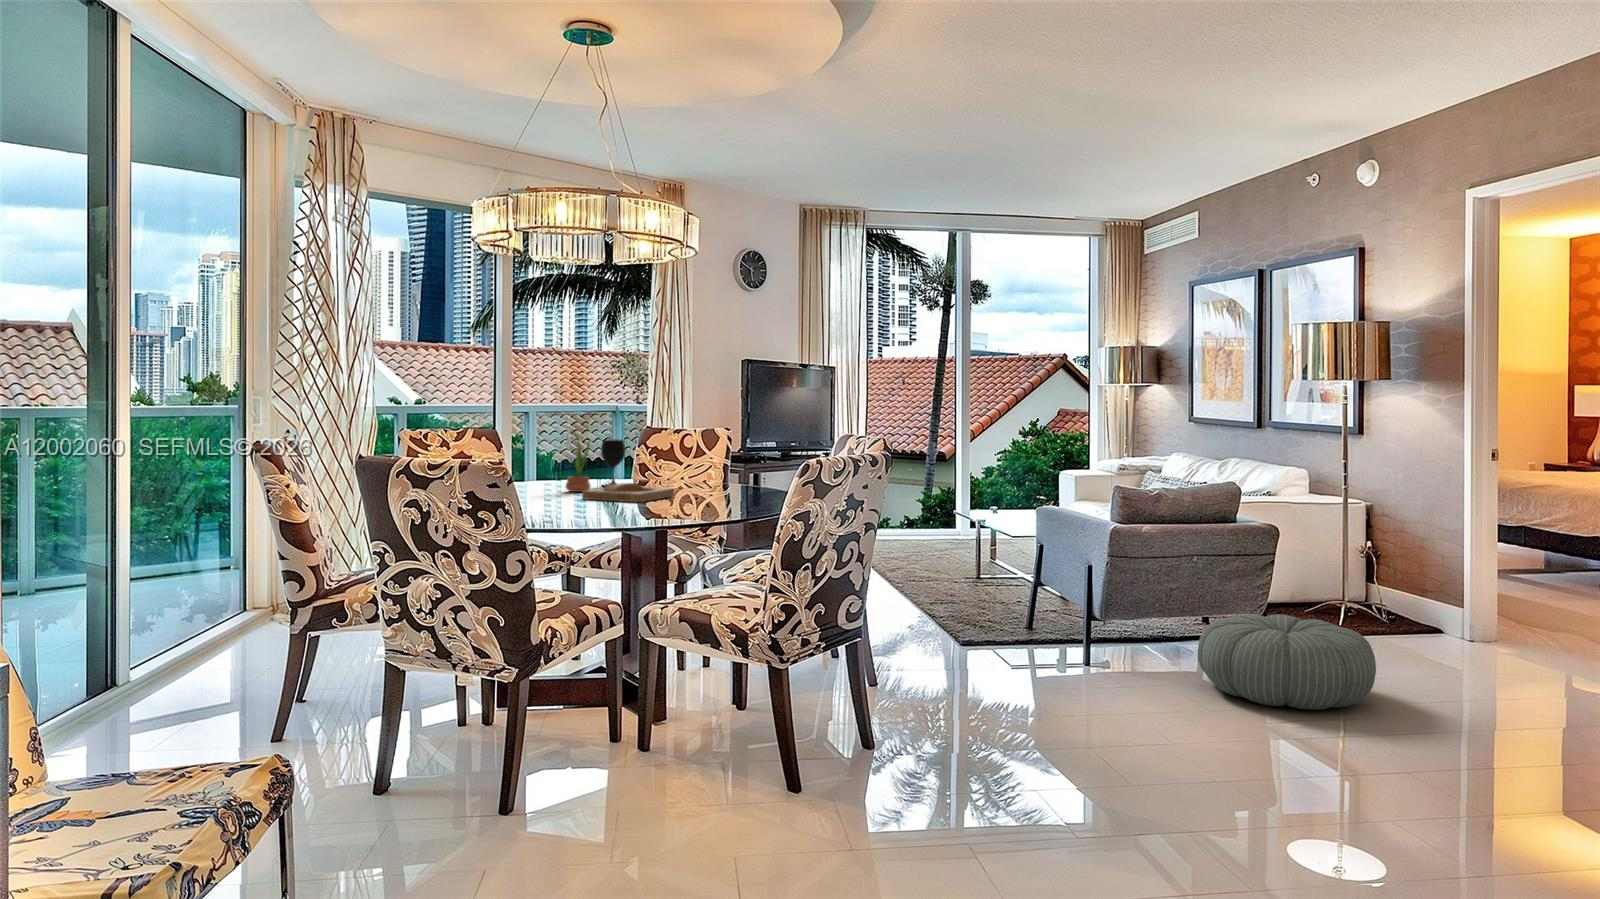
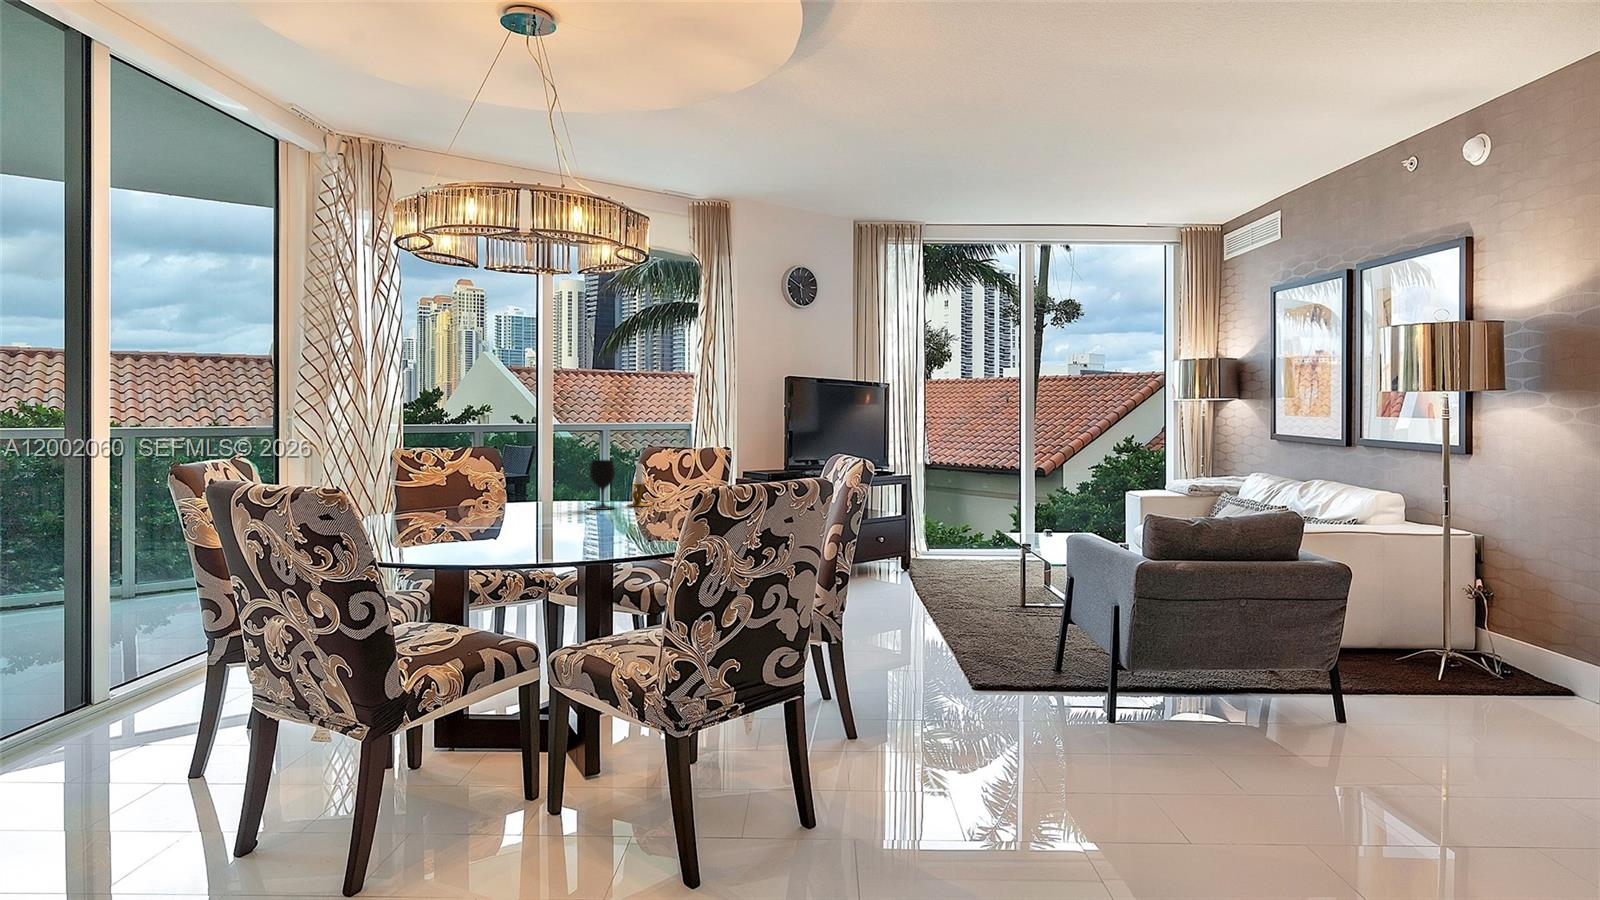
potted flower: present [562,431,590,492] -> none [536,450,568,515]
candlestick: none [631,443,655,484] -> present [627,463,652,506]
tray: present [582,483,674,502] -> none [541,508,642,529]
pouf: present [1198,614,1376,710] -> none [1237,670,1462,796]

